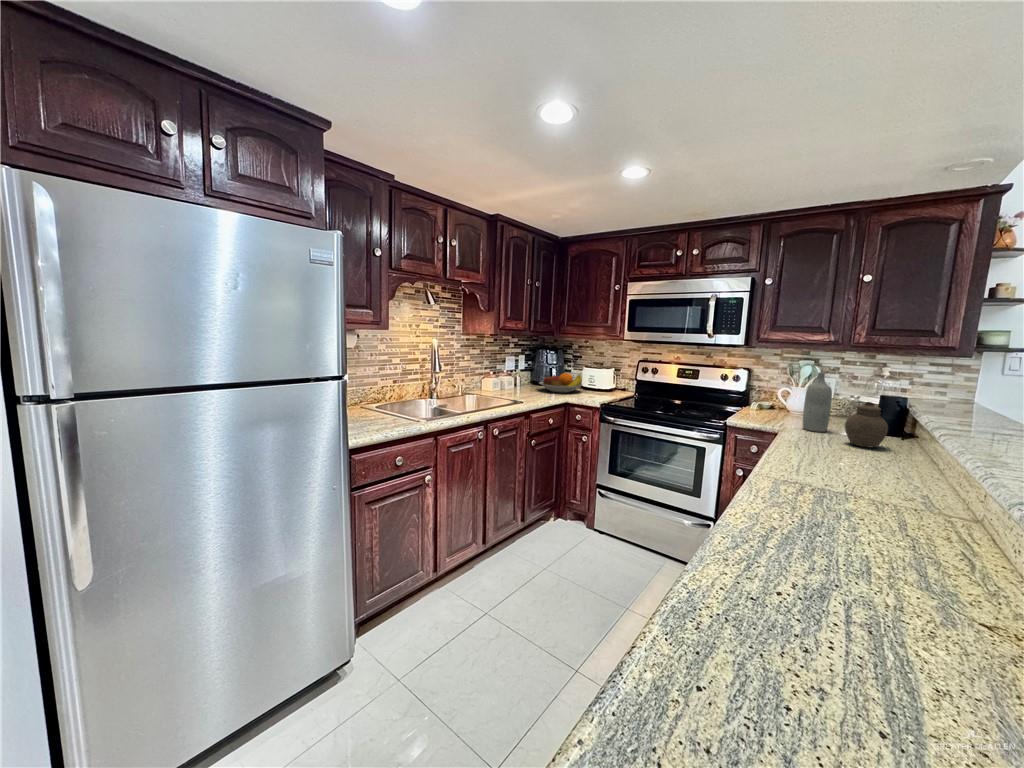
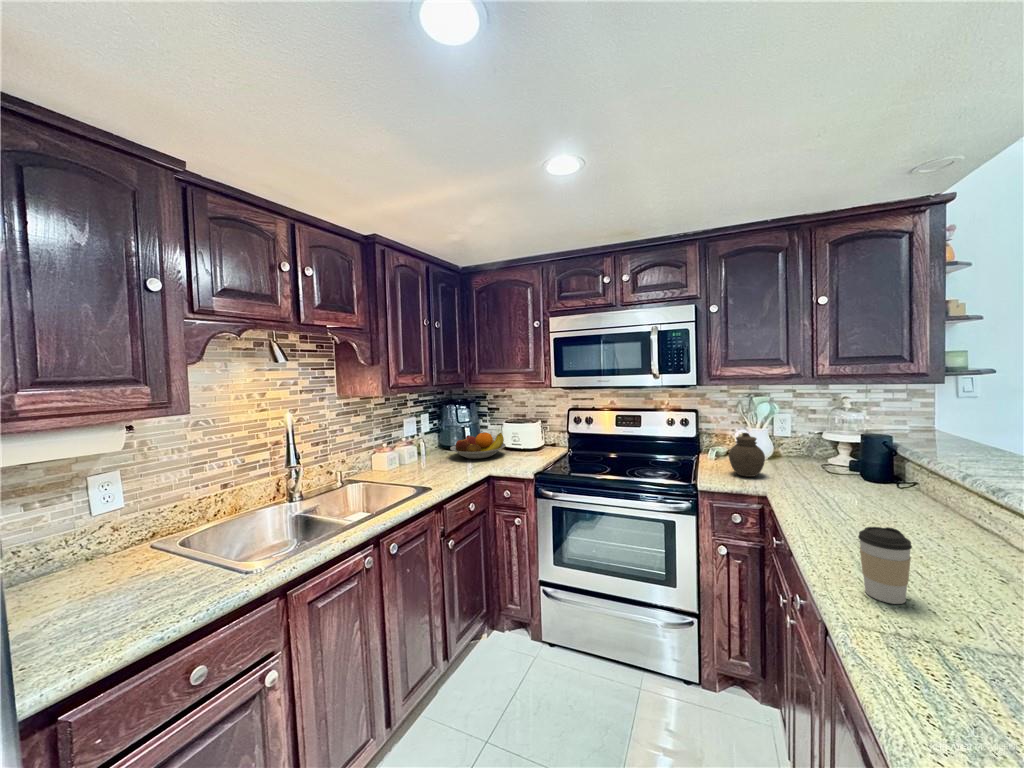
bottle: present [803,372,832,432] -> none [784,415,817,489]
jar: present [845,402,888,448] -> present [729,433,765,477]
coffee cup: none [791,430,822,475] -> present [858,527,912,604]

